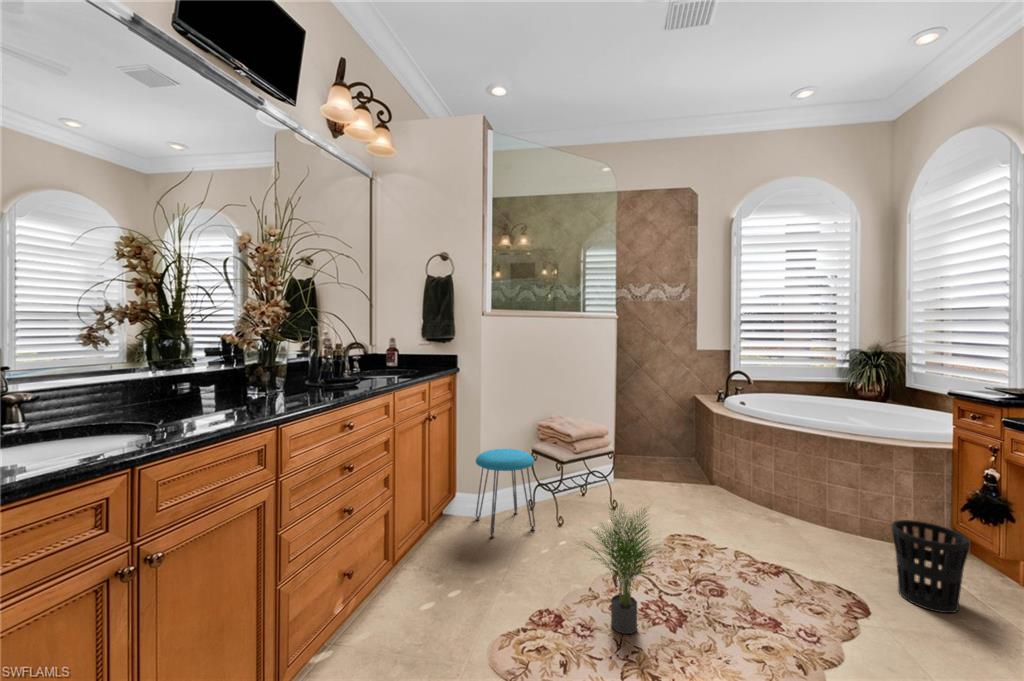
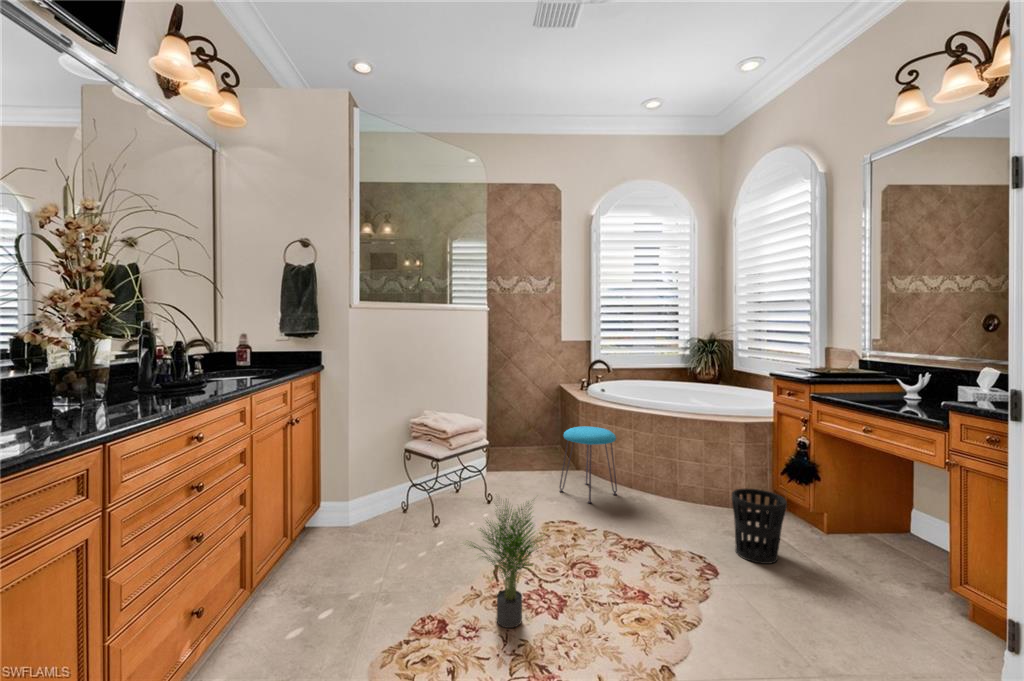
stool: present [476,449,535,538] -> present [559,427,617,503]

